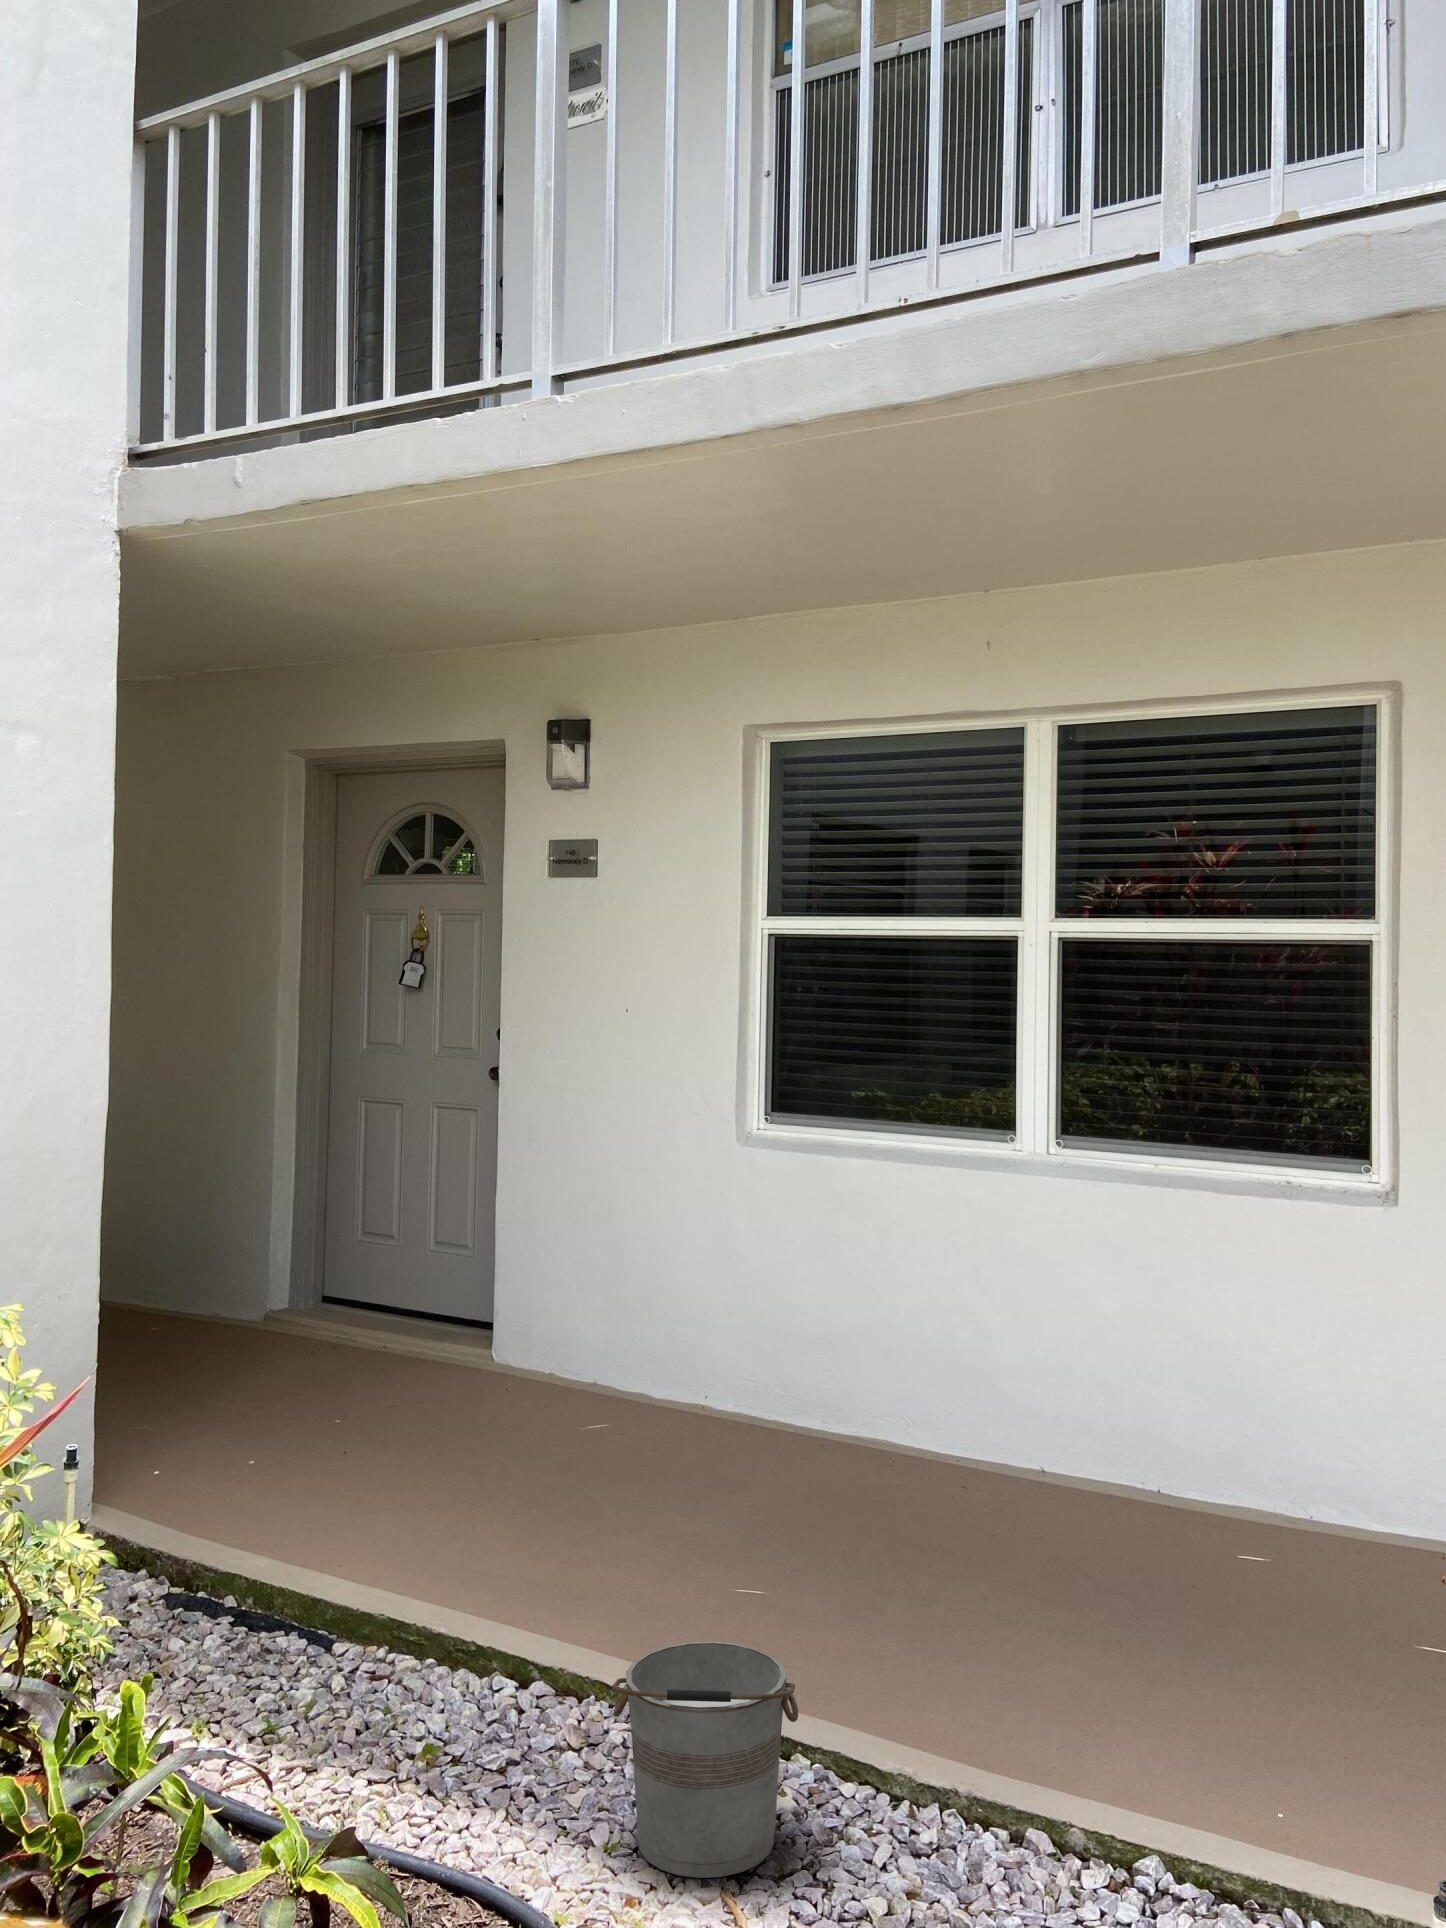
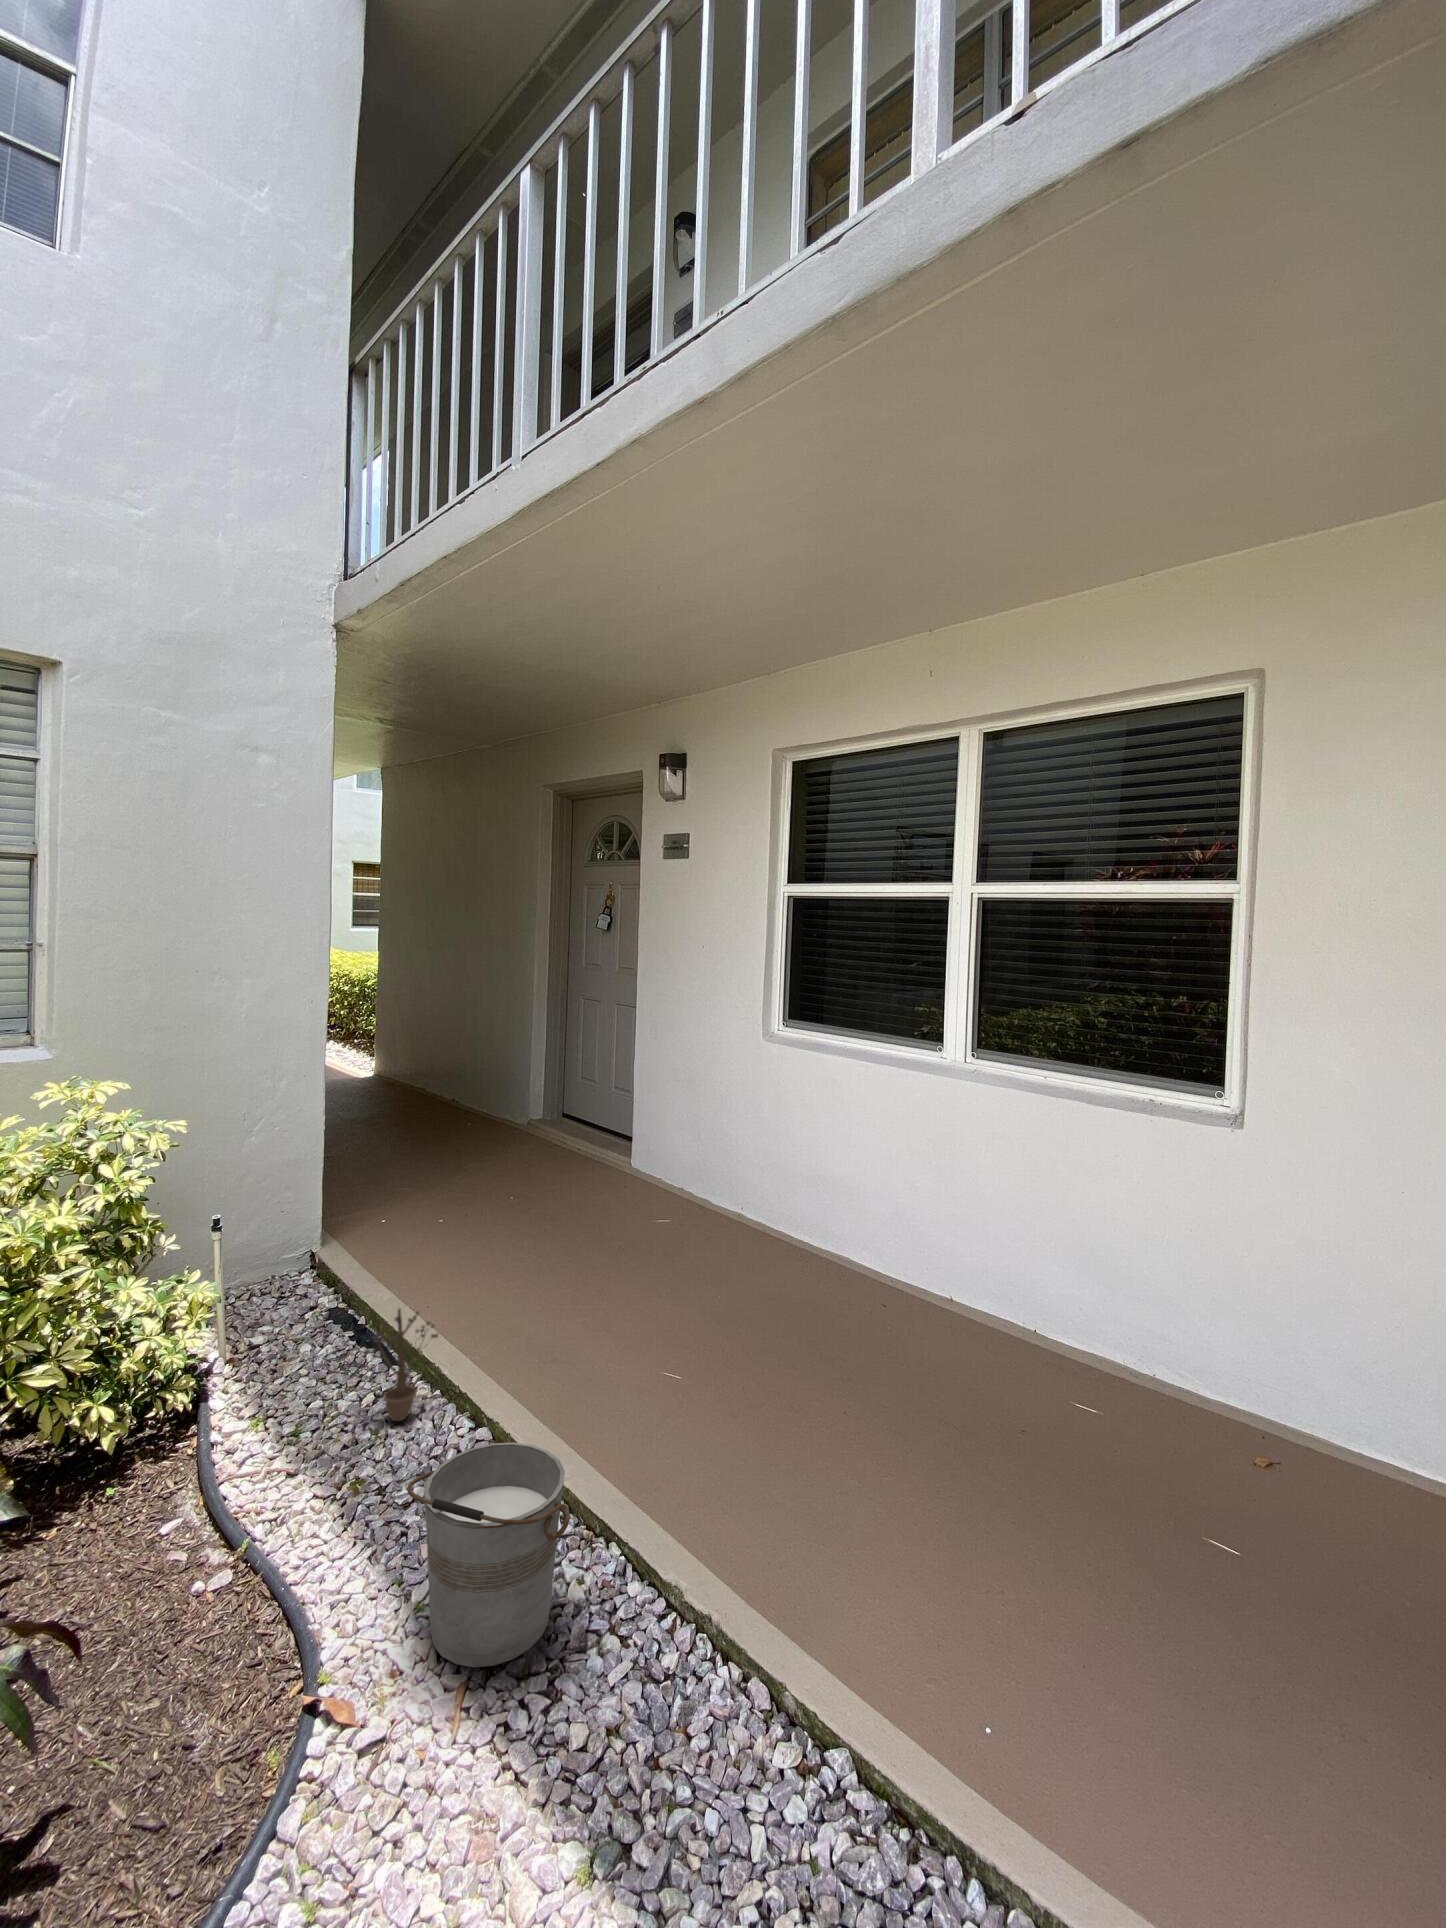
decorative plant: none [346,1540,450,1706] -> present [350,1309,438,1423]

